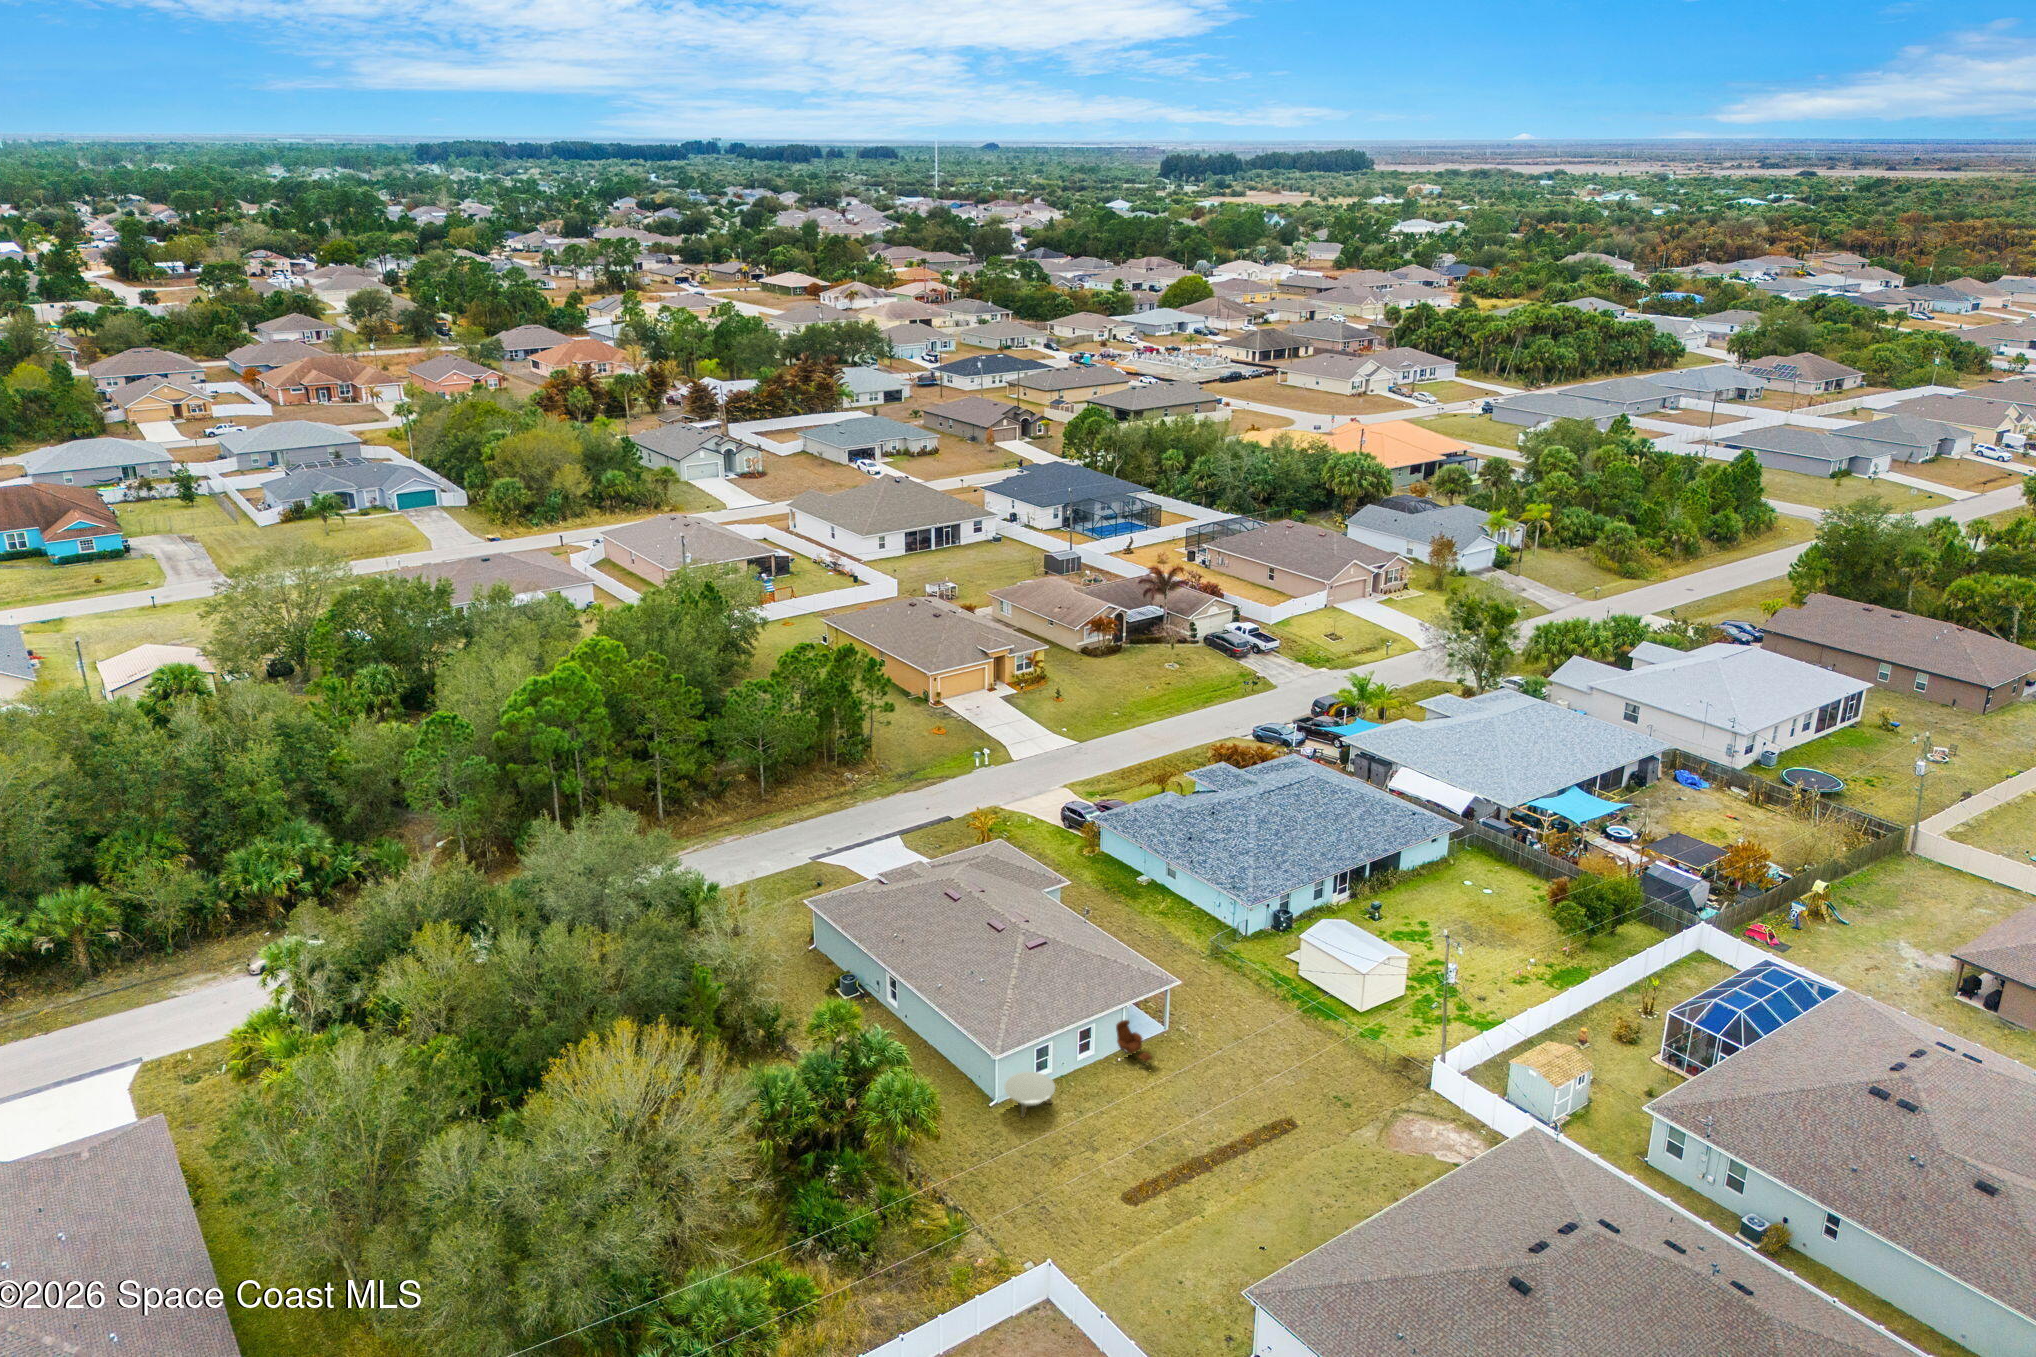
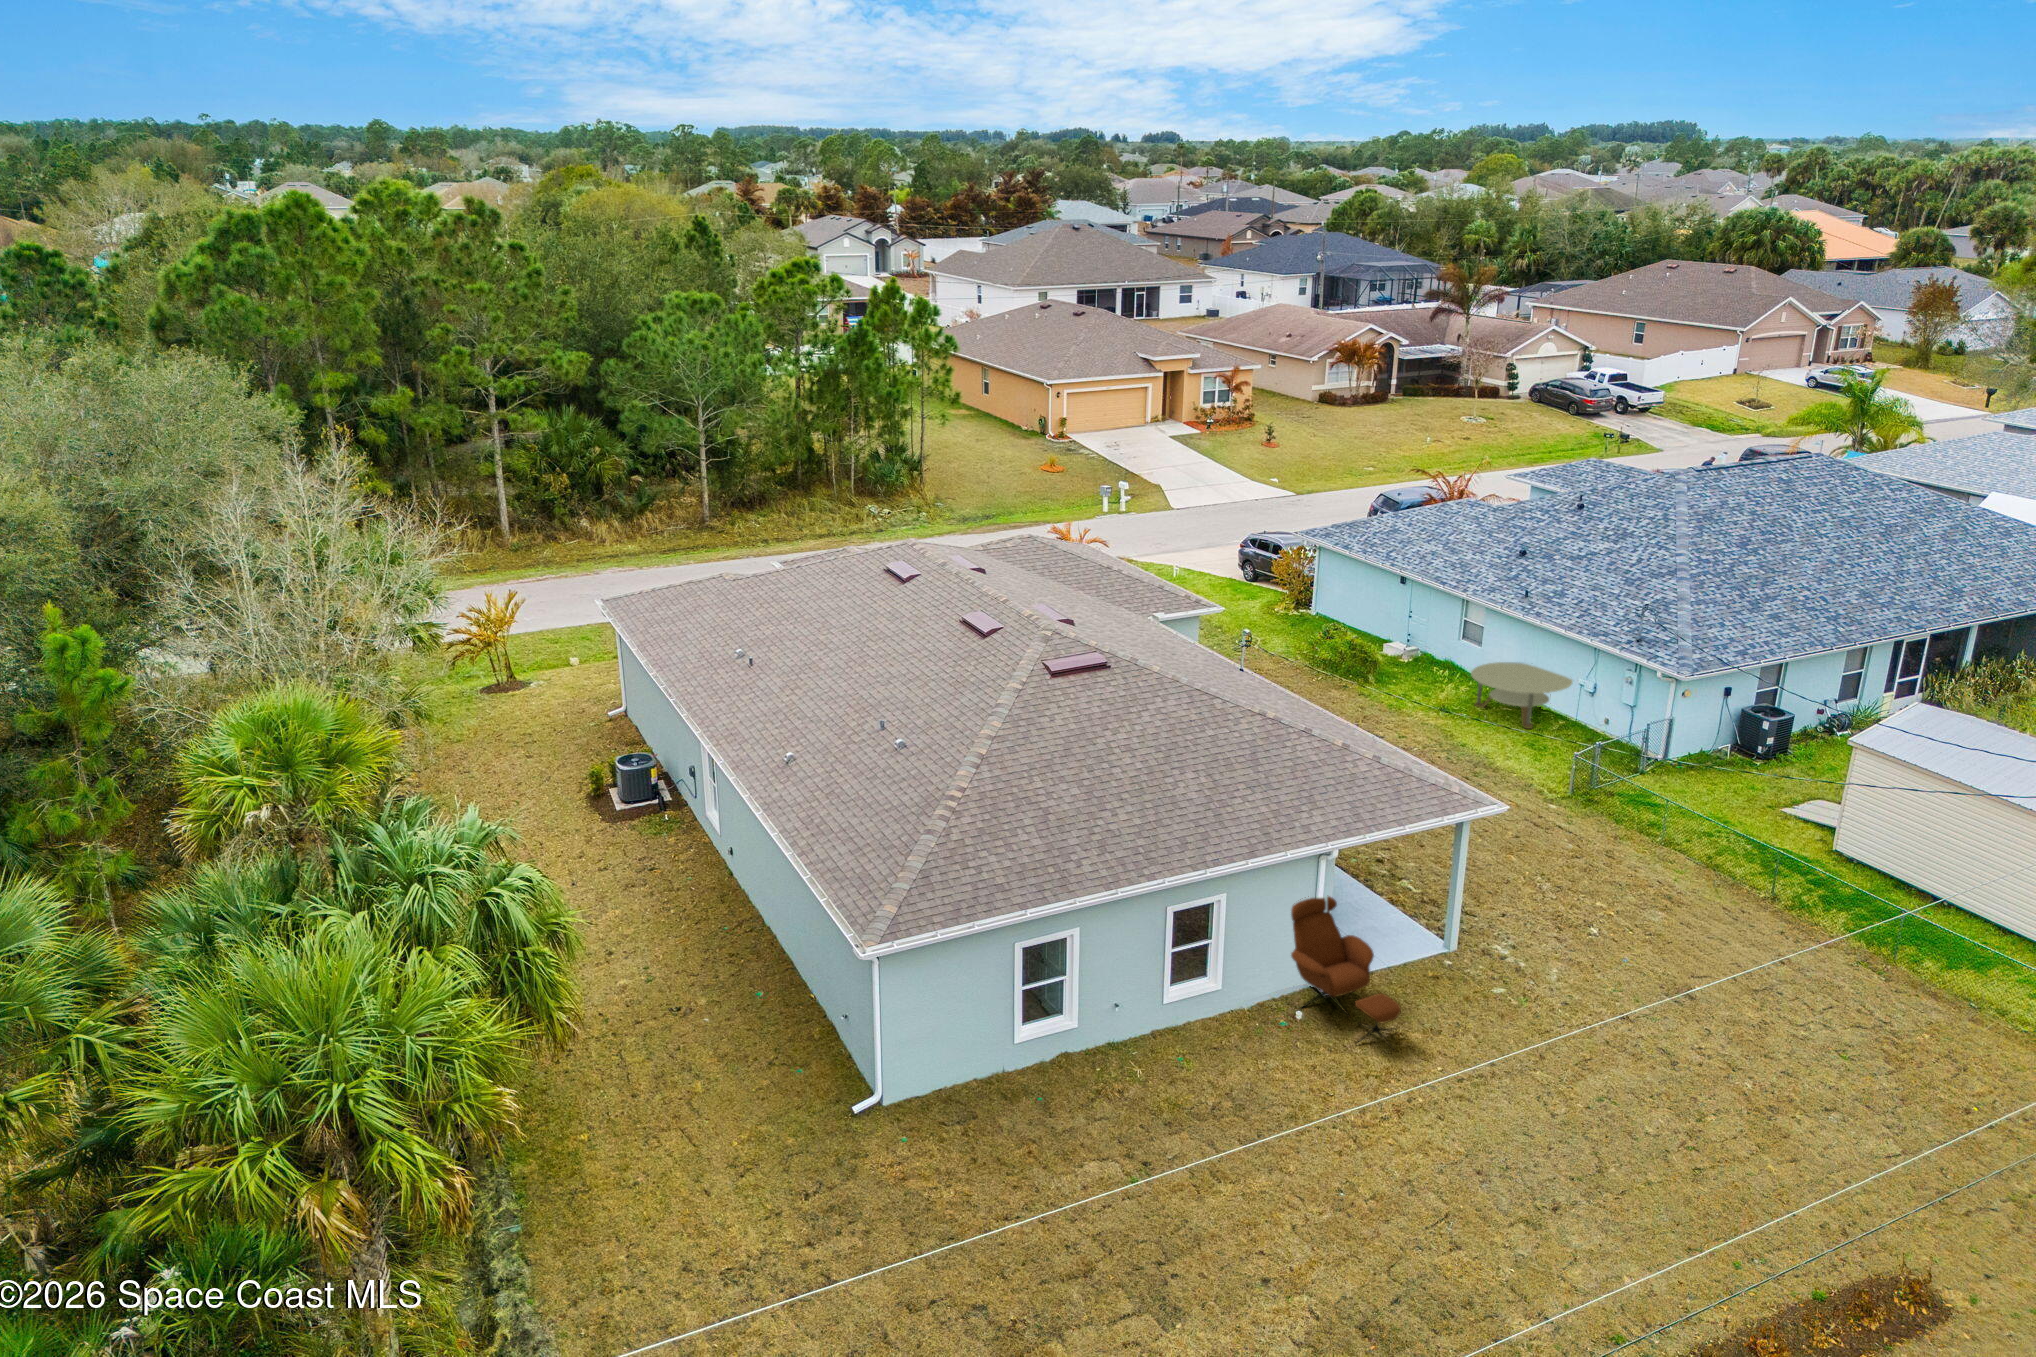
round table: present [1005,1072,1055,1118] -> present [1471,662,1573,729]

